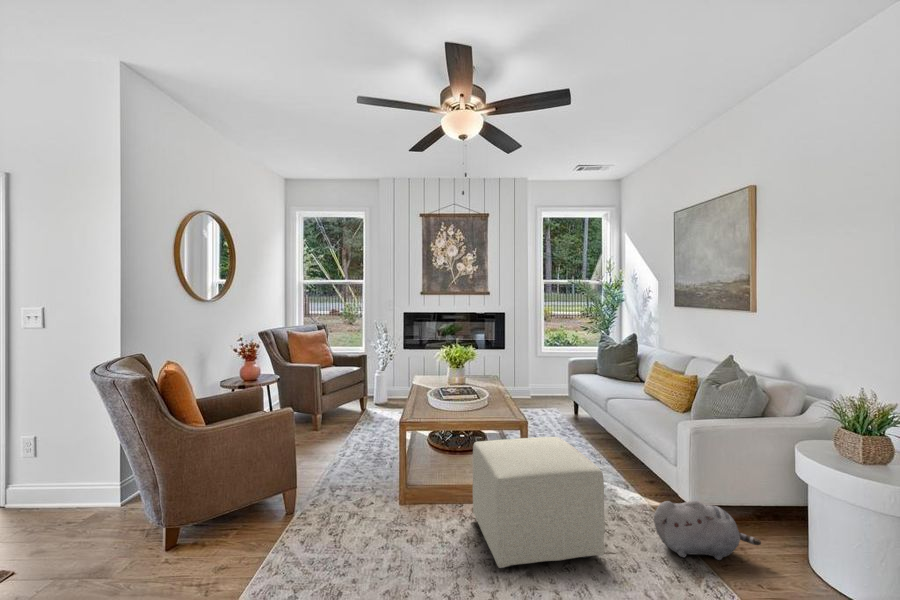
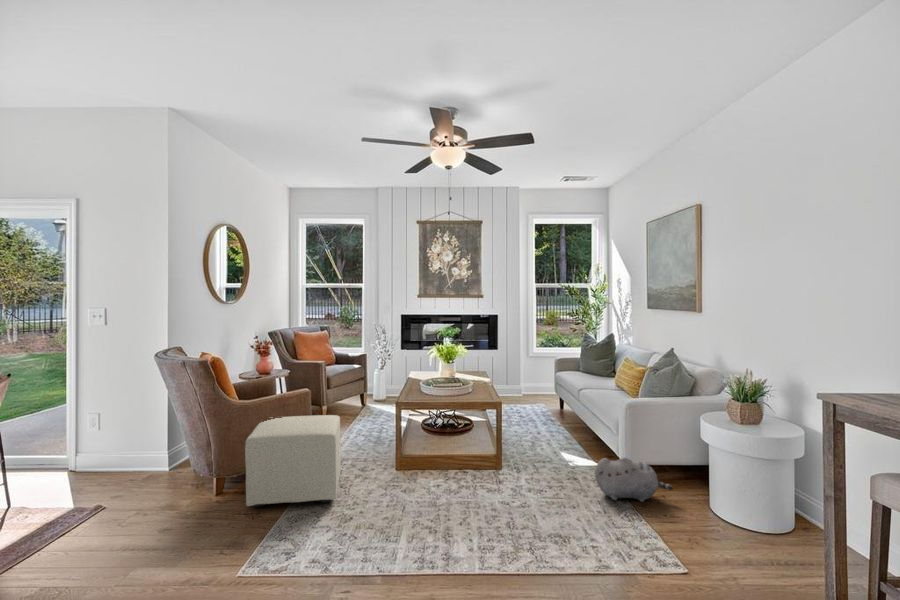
ottoman: present [473,437,605,568] -> present [245,415,341,507]

